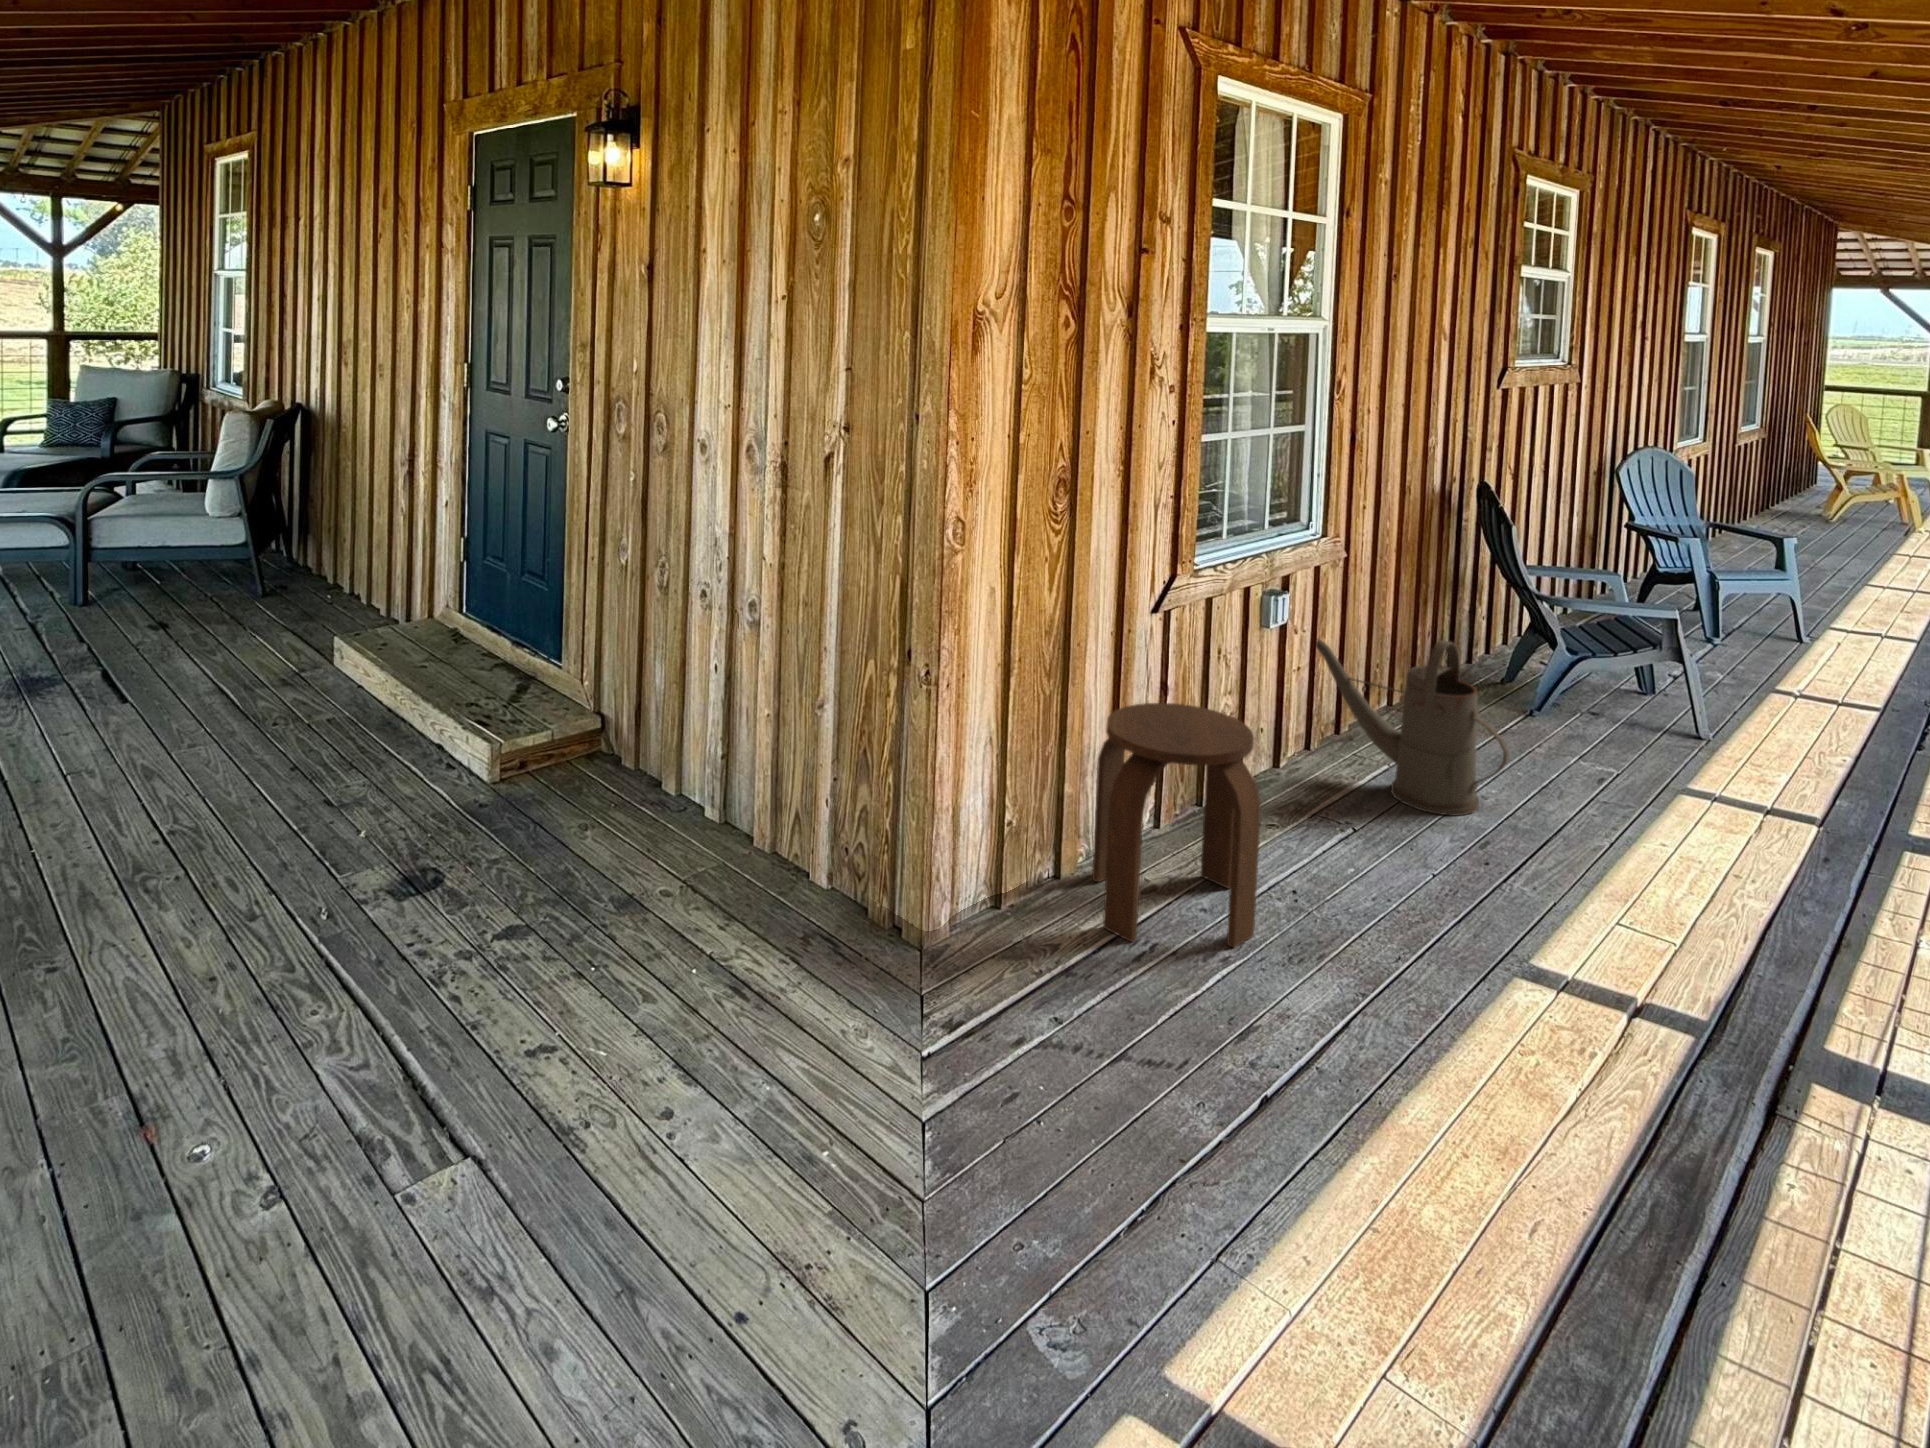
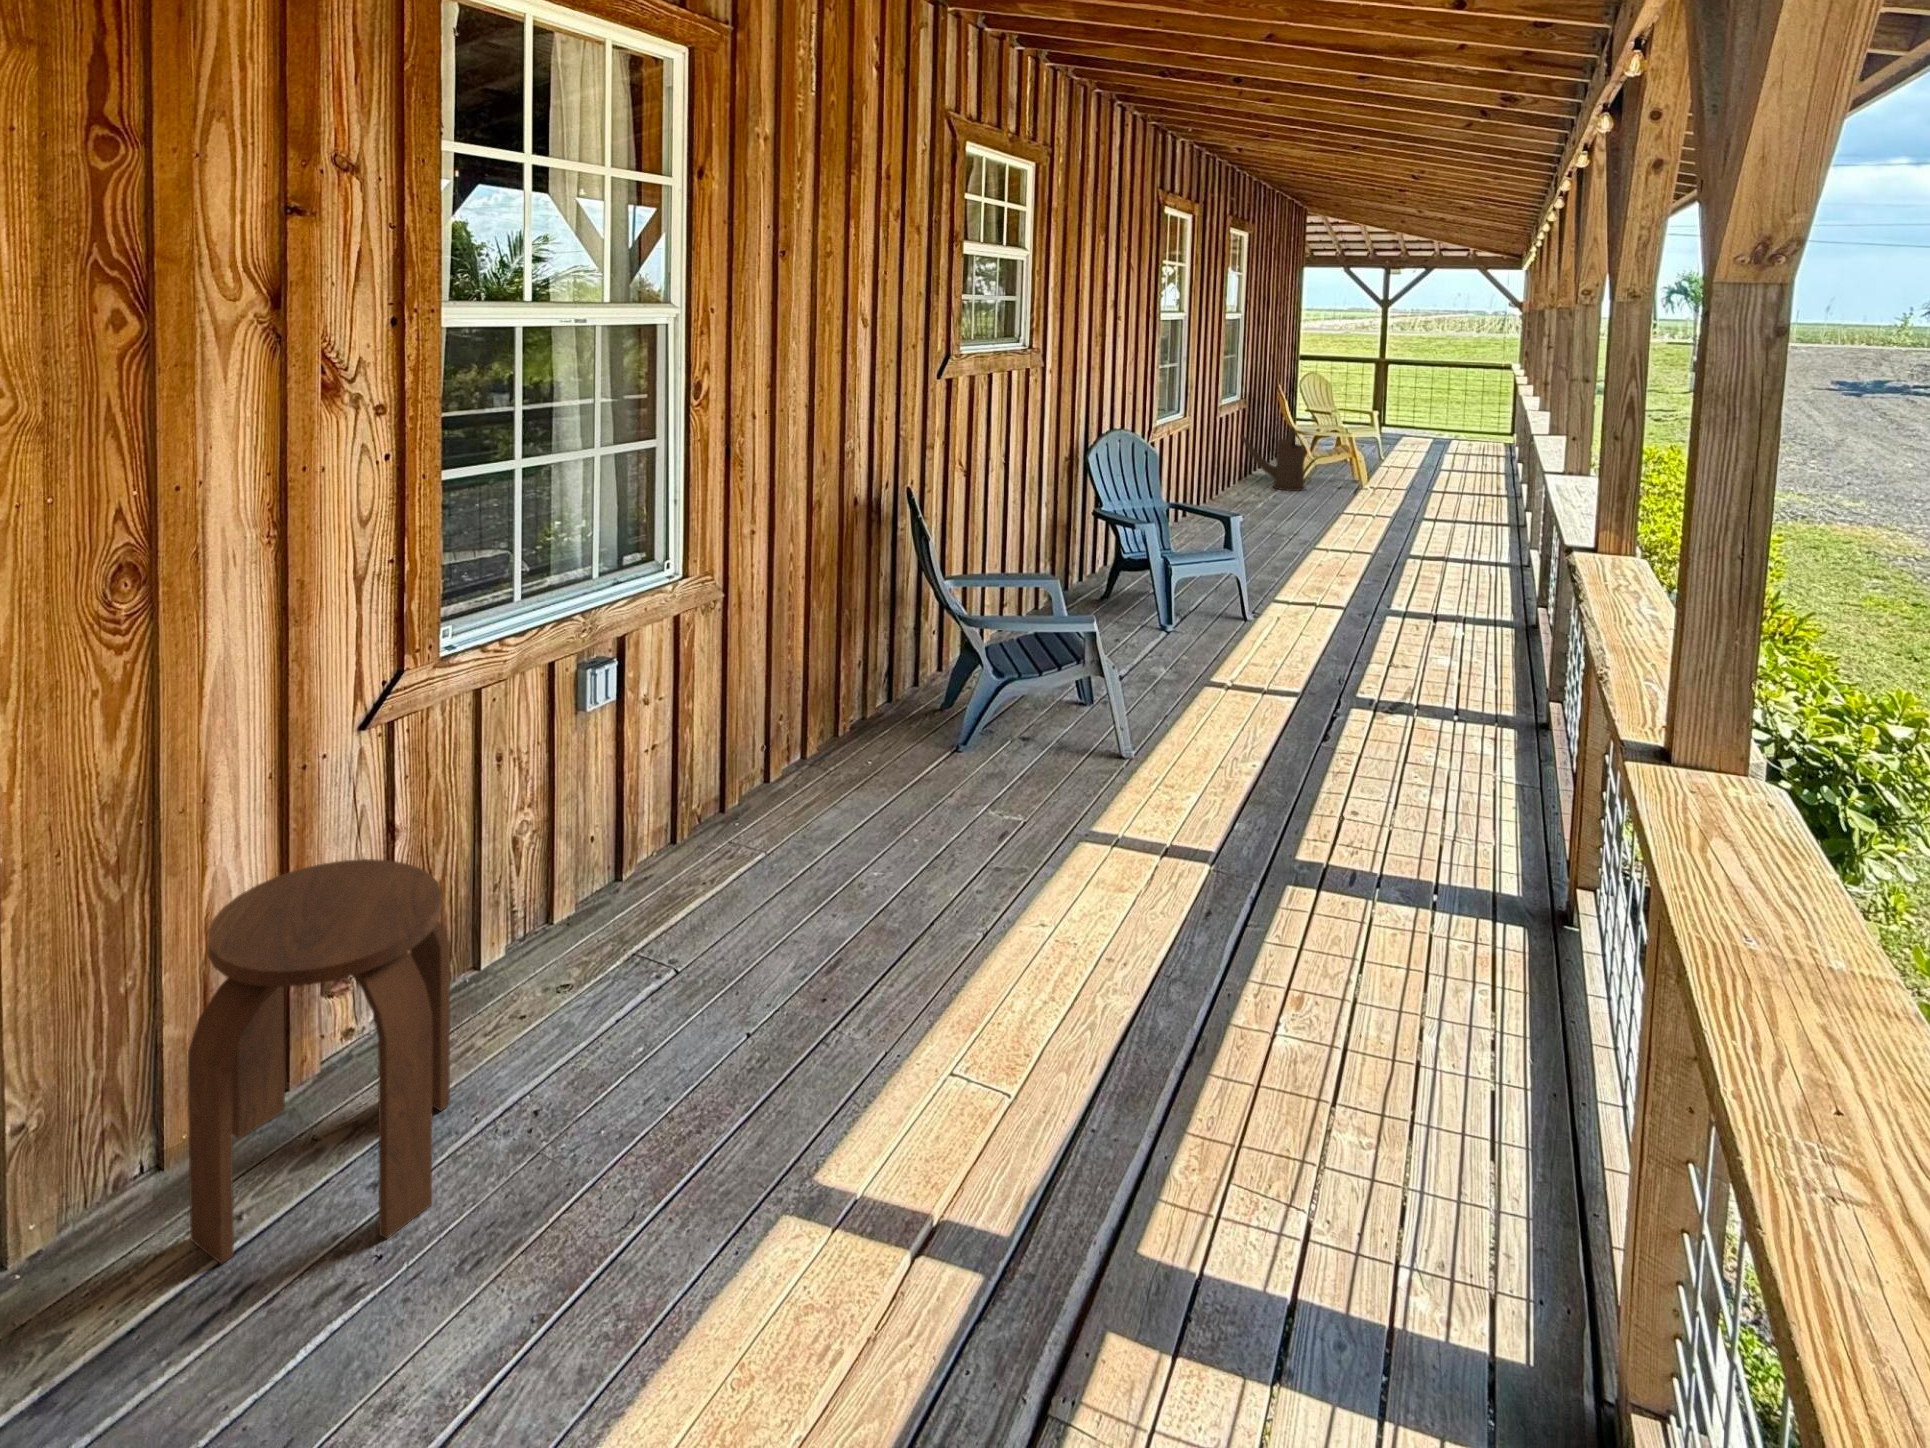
watering can: present [1316,639,1509,816] -> present [1240,428,1305,491]

